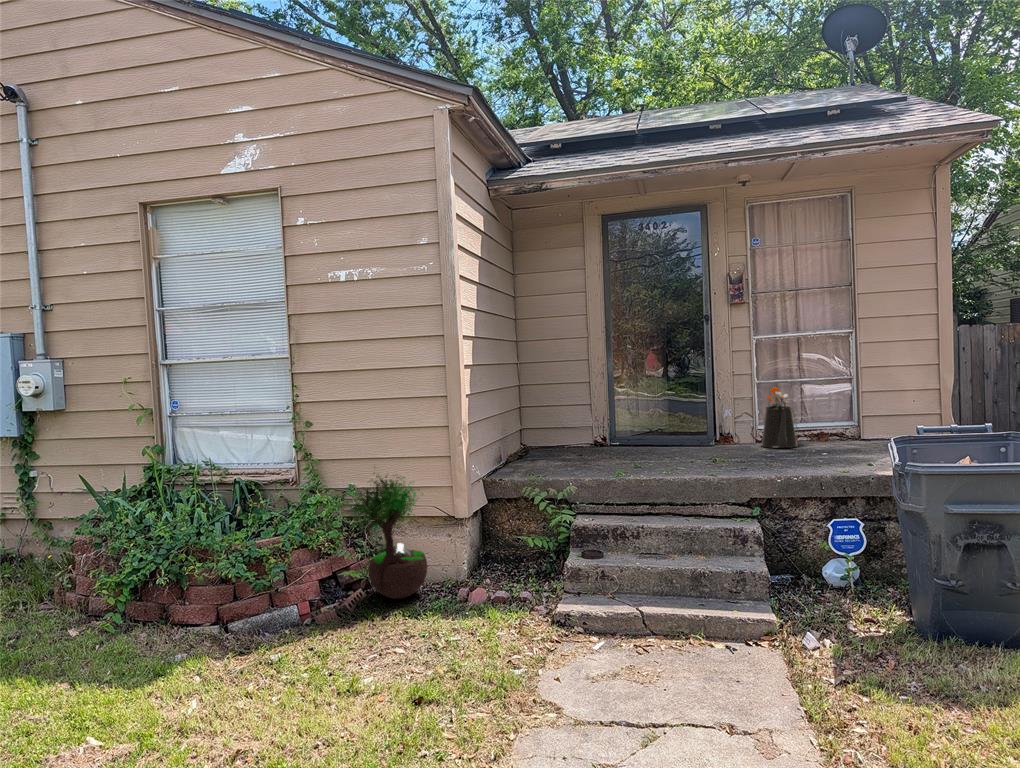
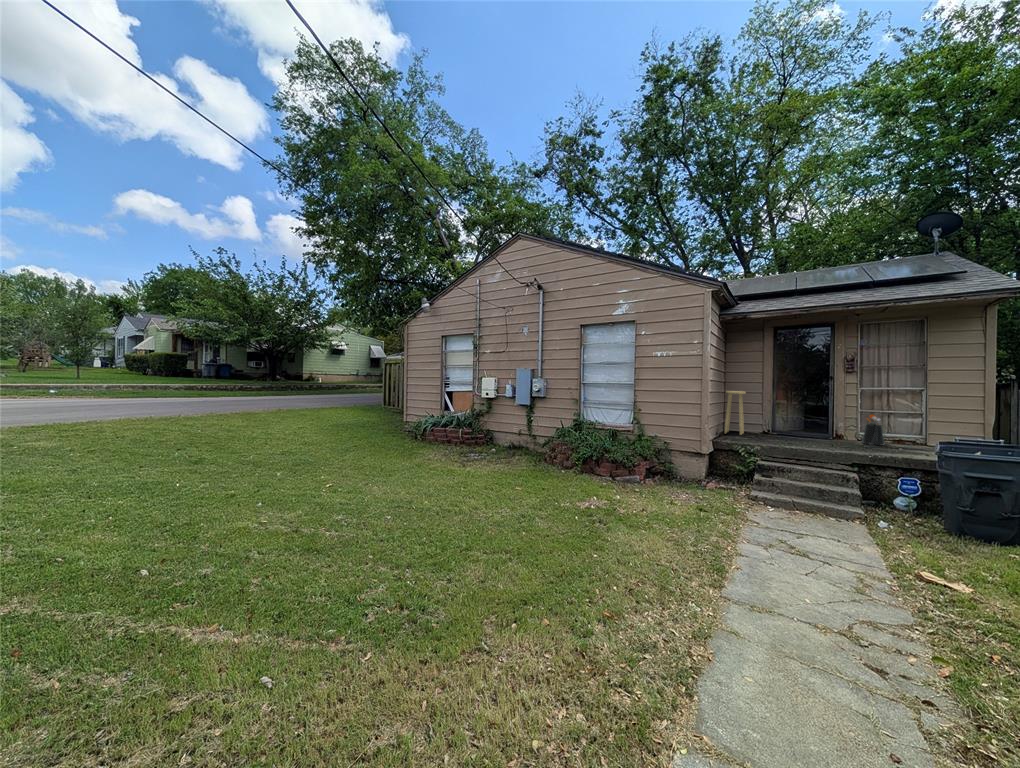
stool: none [520,359,561,455] -> present [725,391,746,435]
potted tree: present [343,475,427,599] -> none [661,429,694,481]

